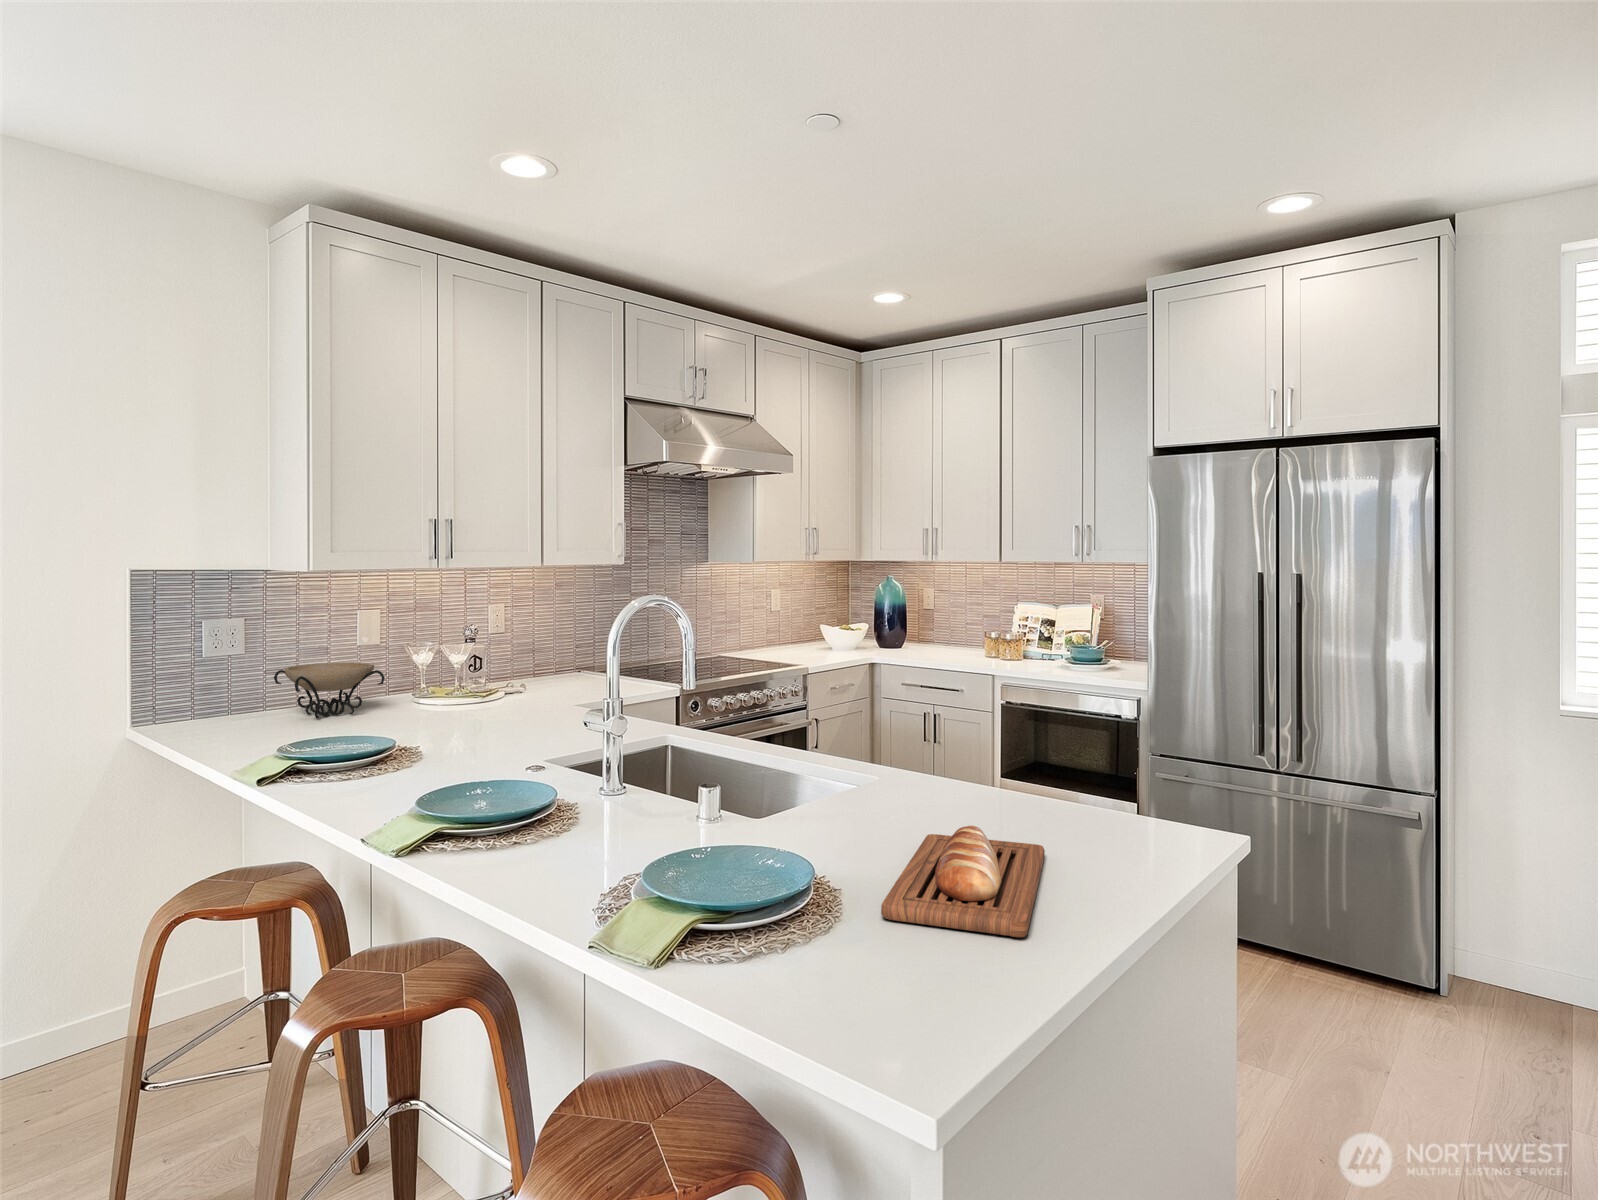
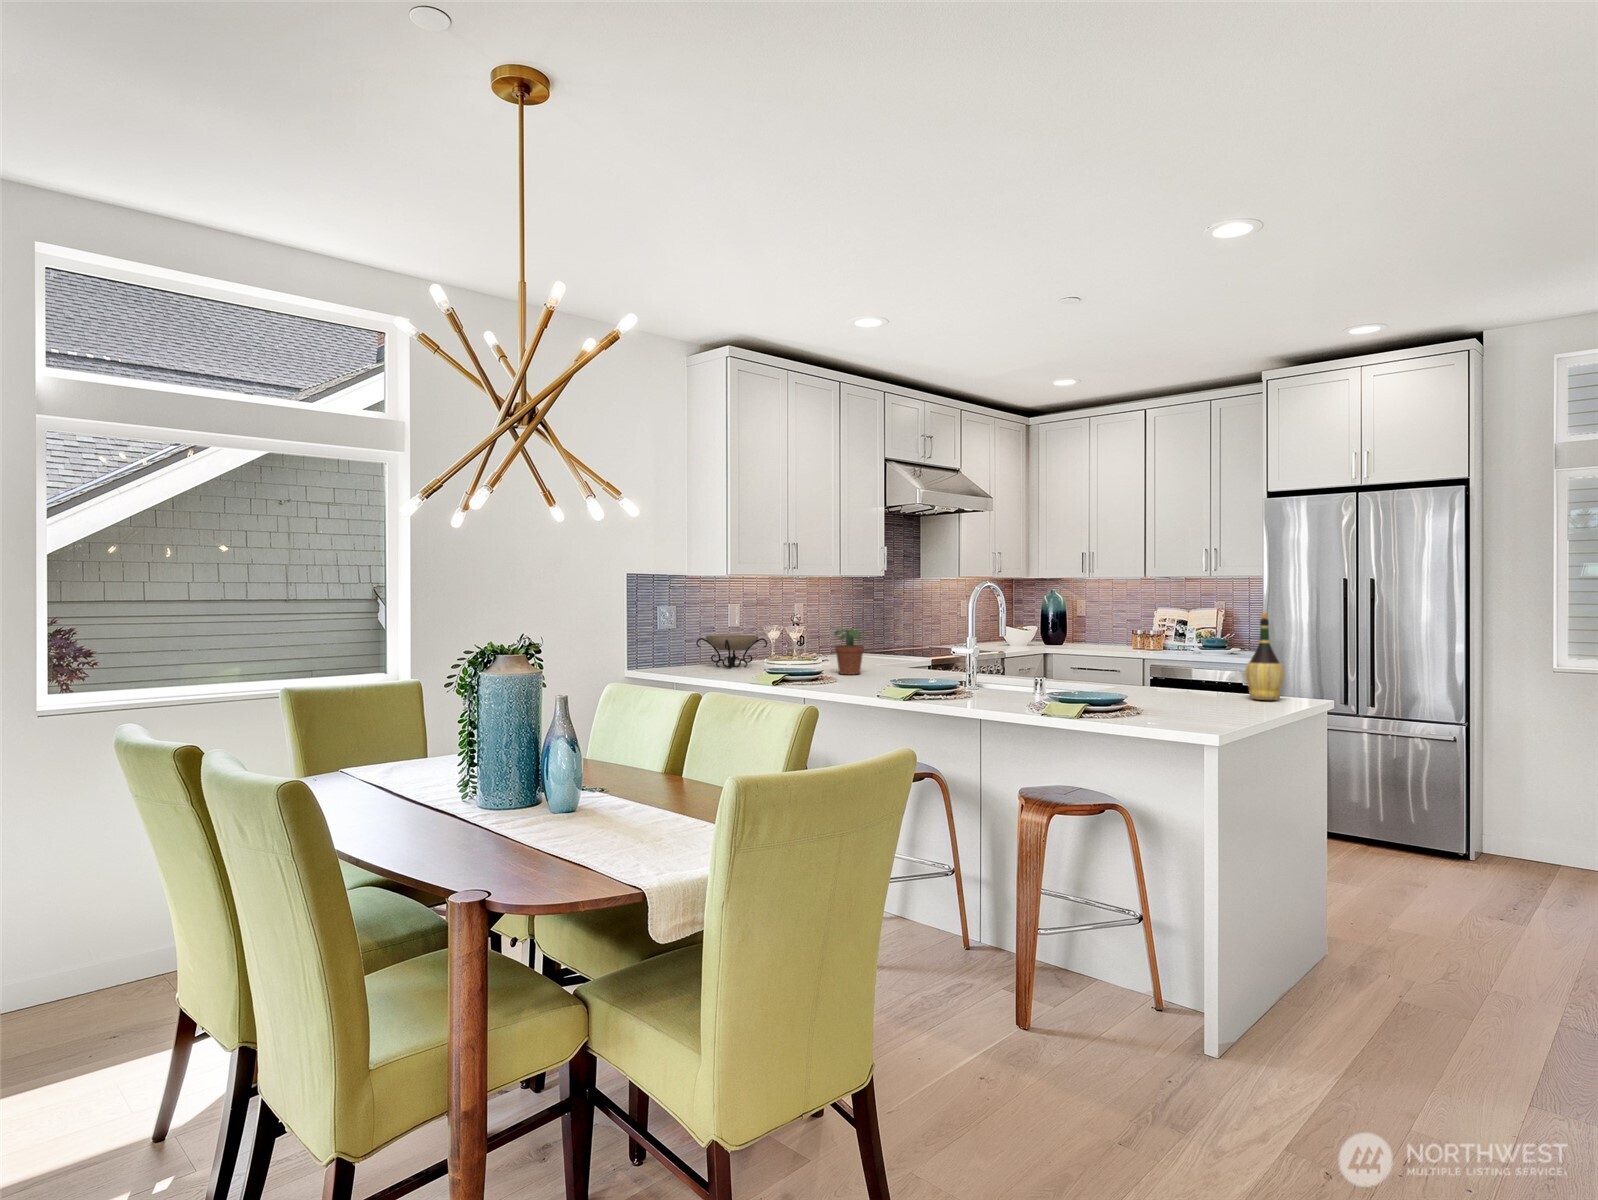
potted plant: none [442,663,515,739] -> present [834,629,866,675]
wine bottle: none [1074,673,1146,847] -> present [1245,613,1284,700]
bread loaf: present [881,825,1045,937] -> none [1168,685,1238,714]

